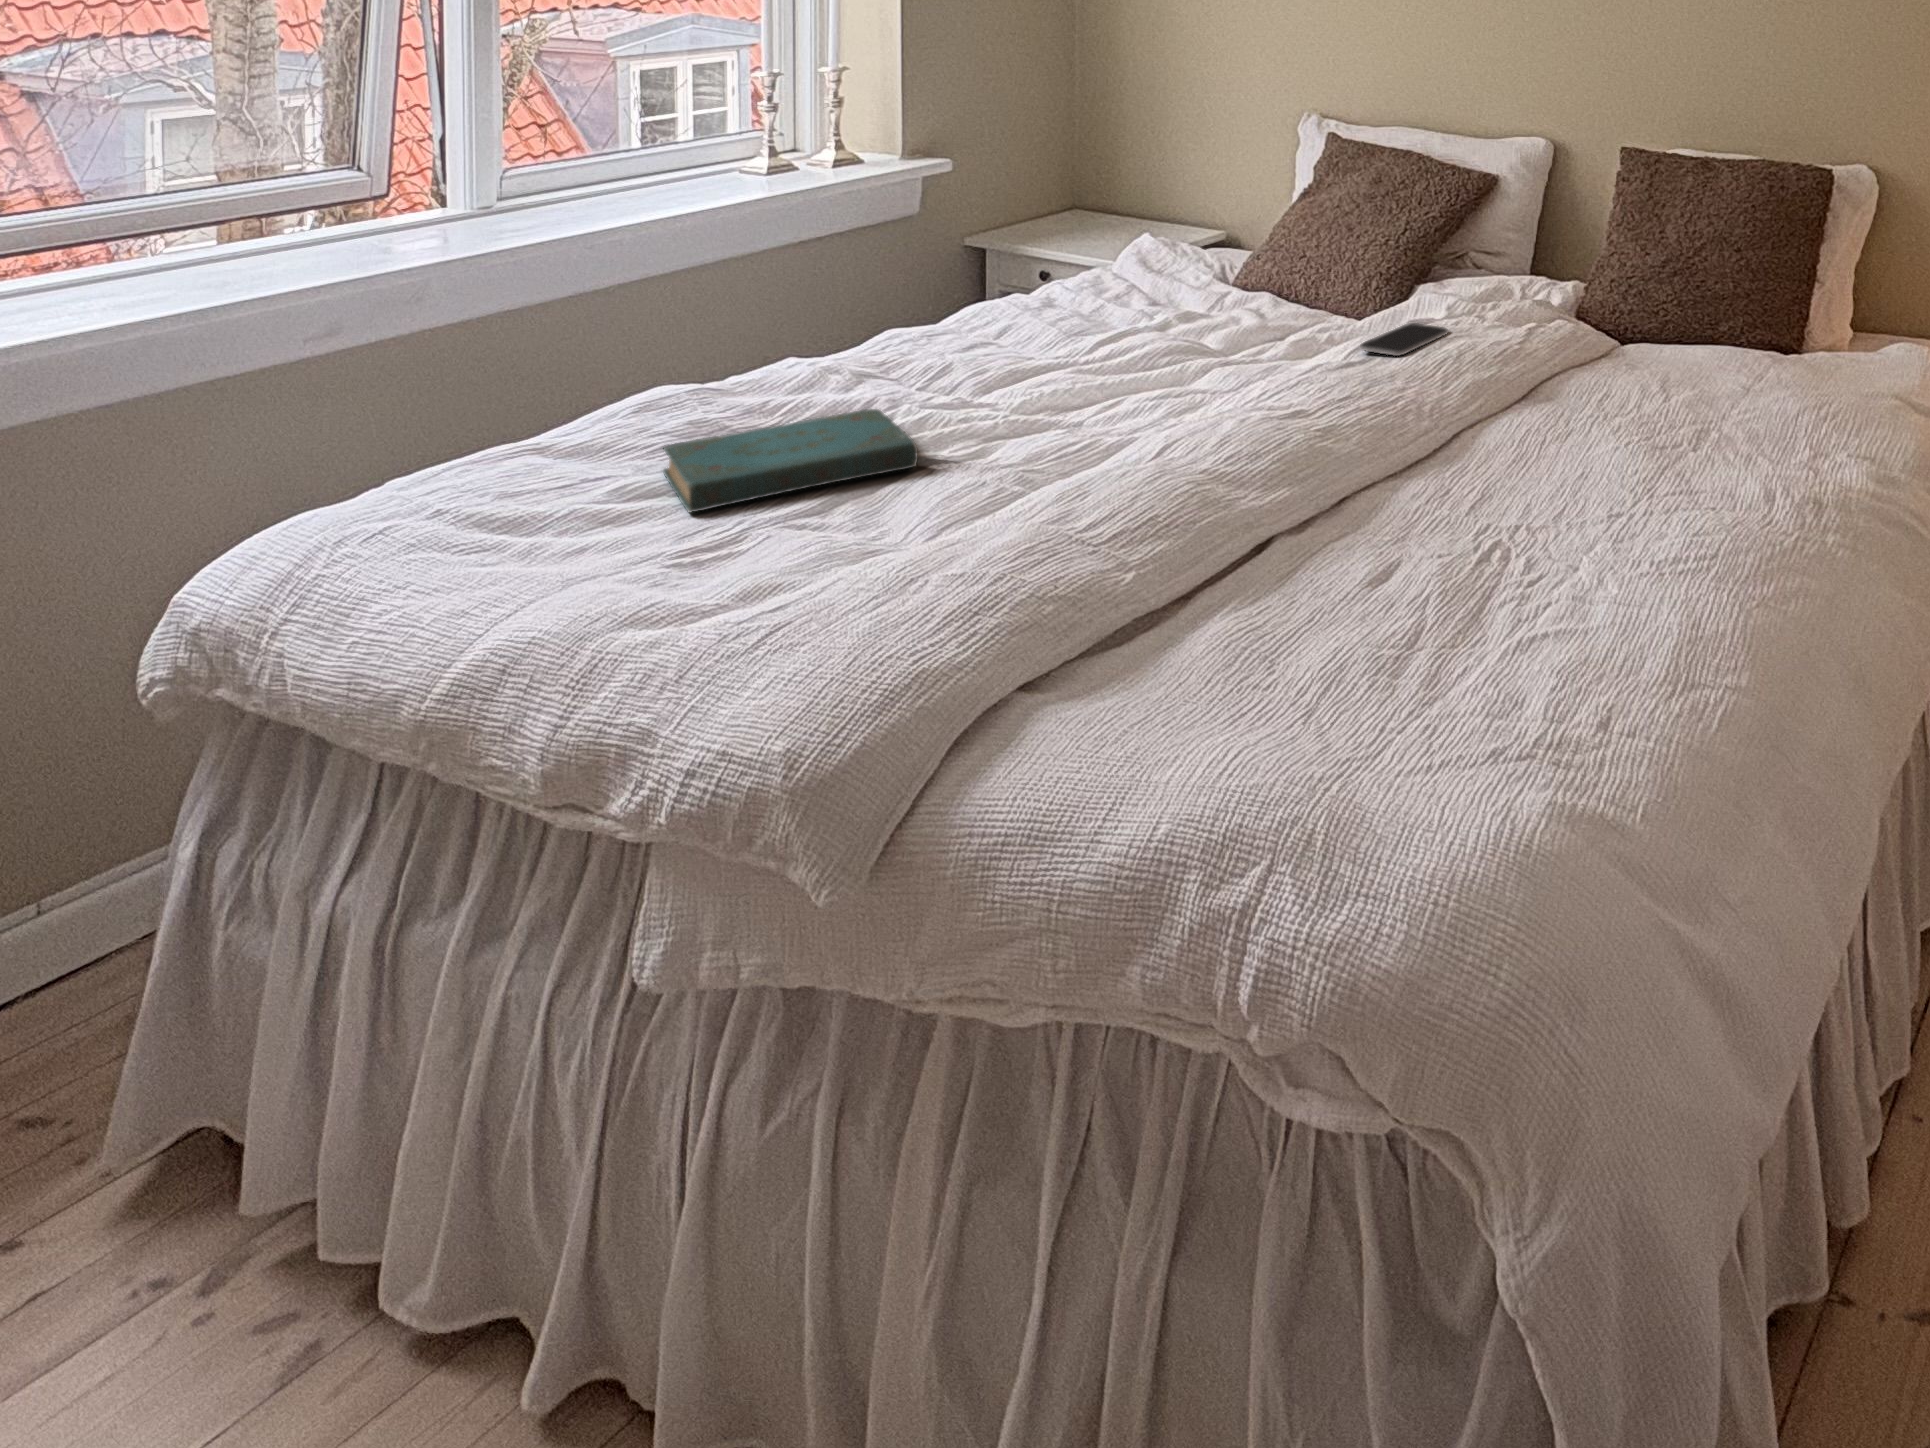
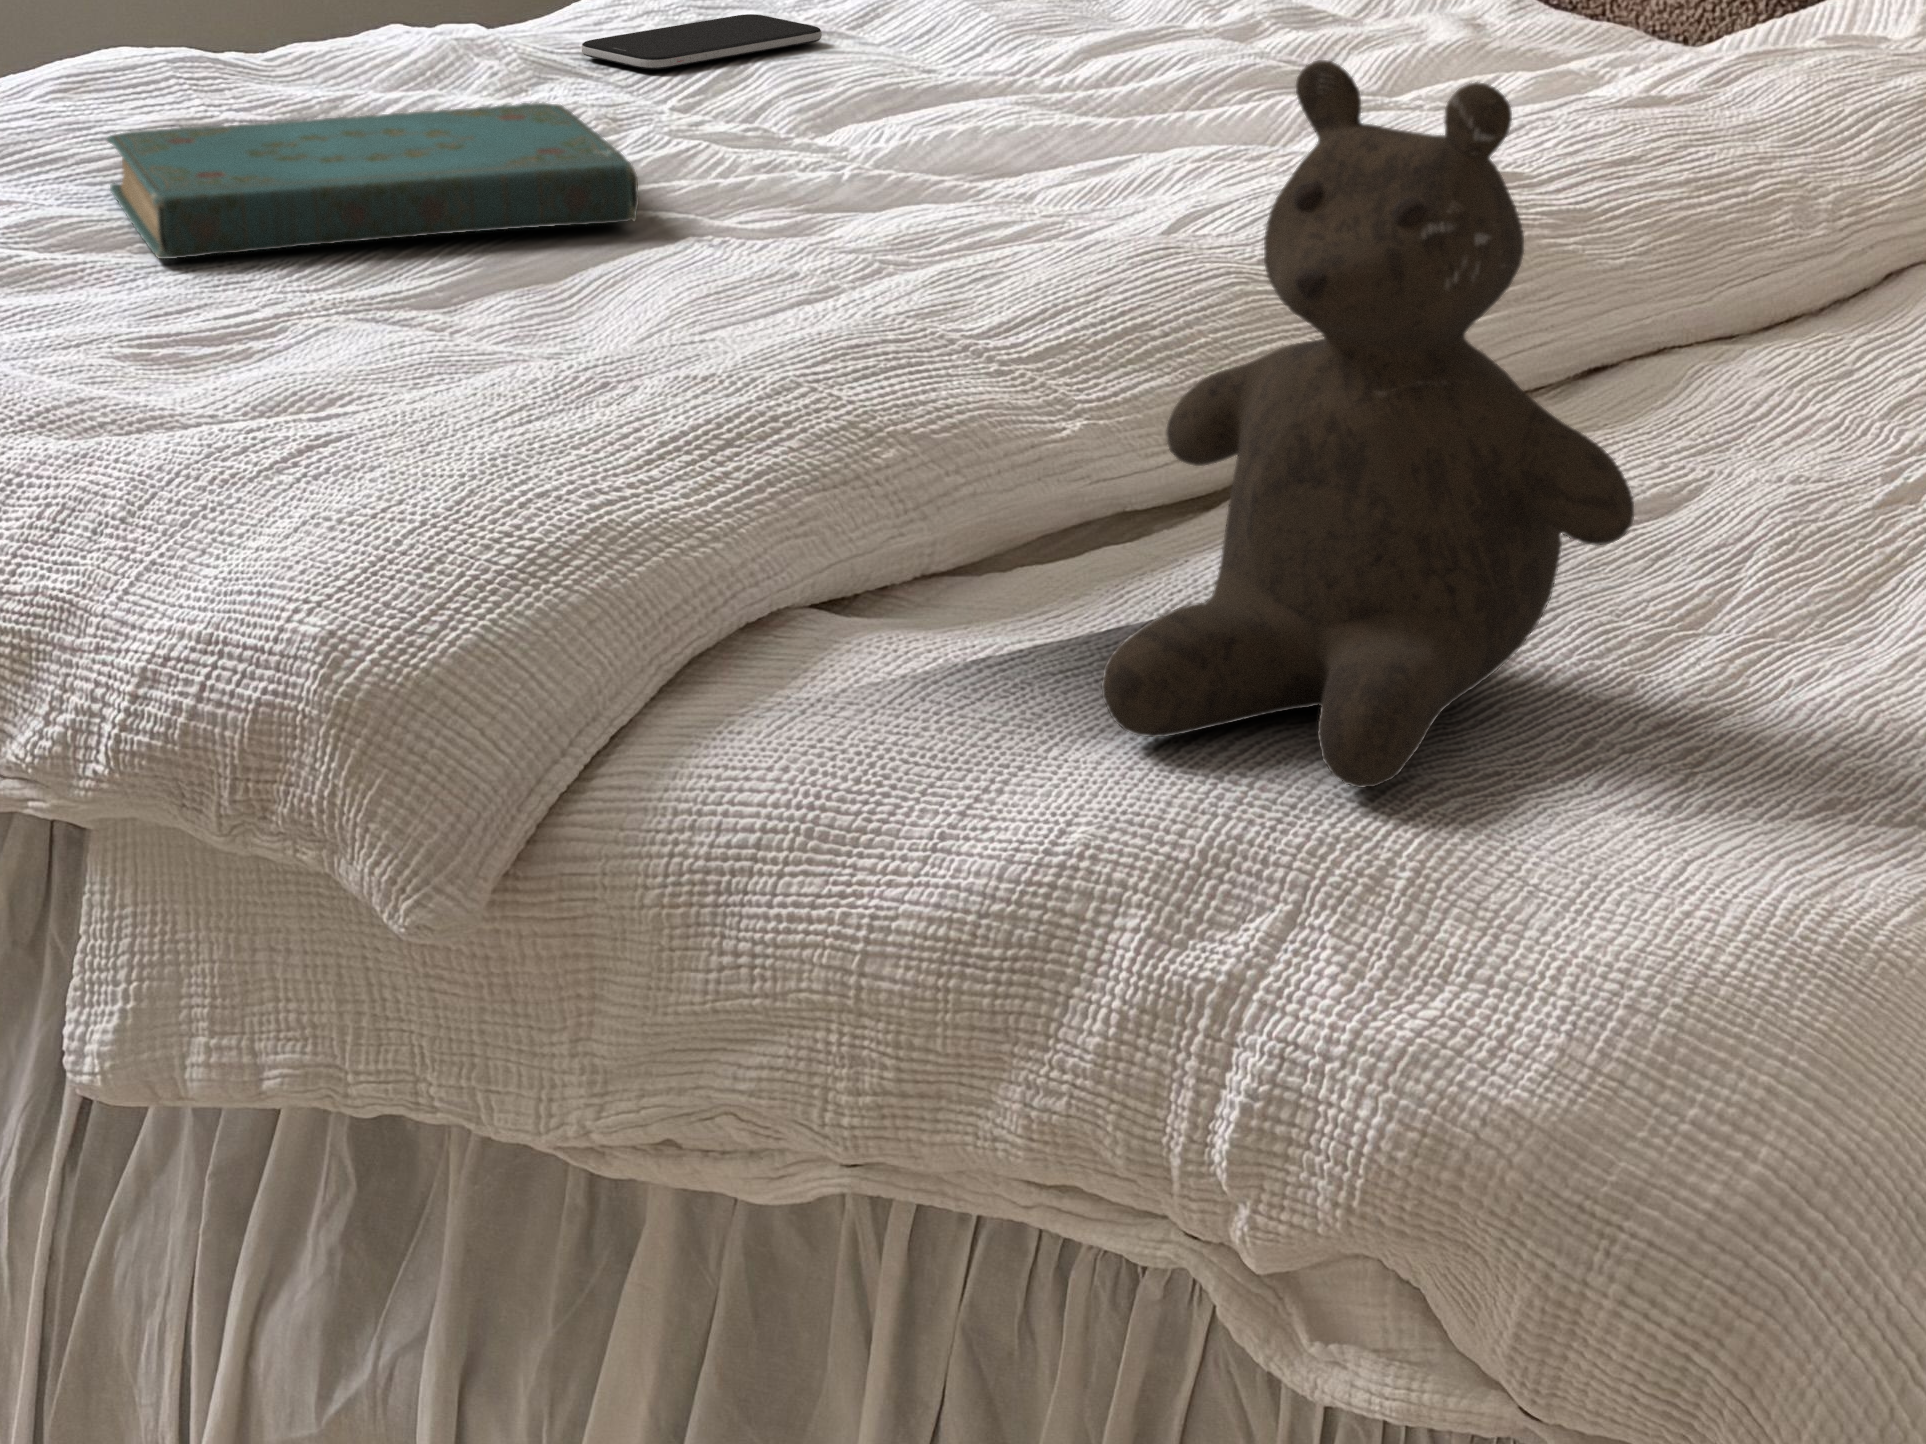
smartphone: present [1360,323,1448,356] -> present [582,14,822,69]
teddy bear: none [1161,425,1394,765] -> present [1102,60,1634,788]

